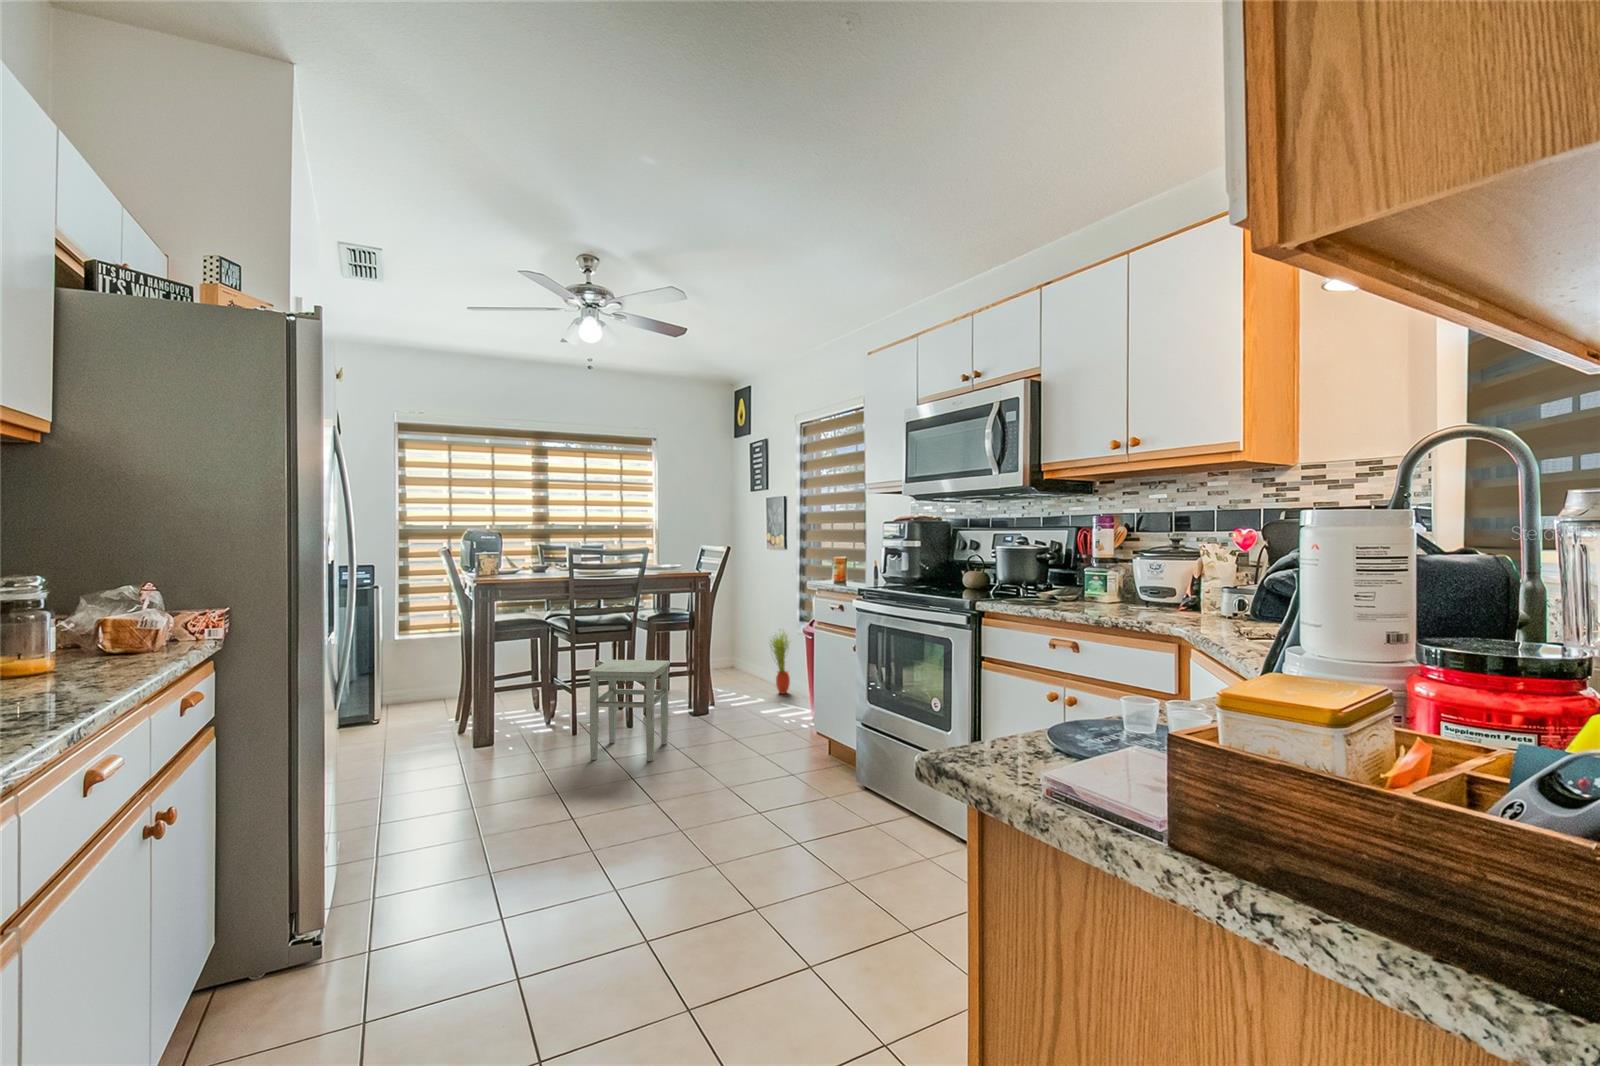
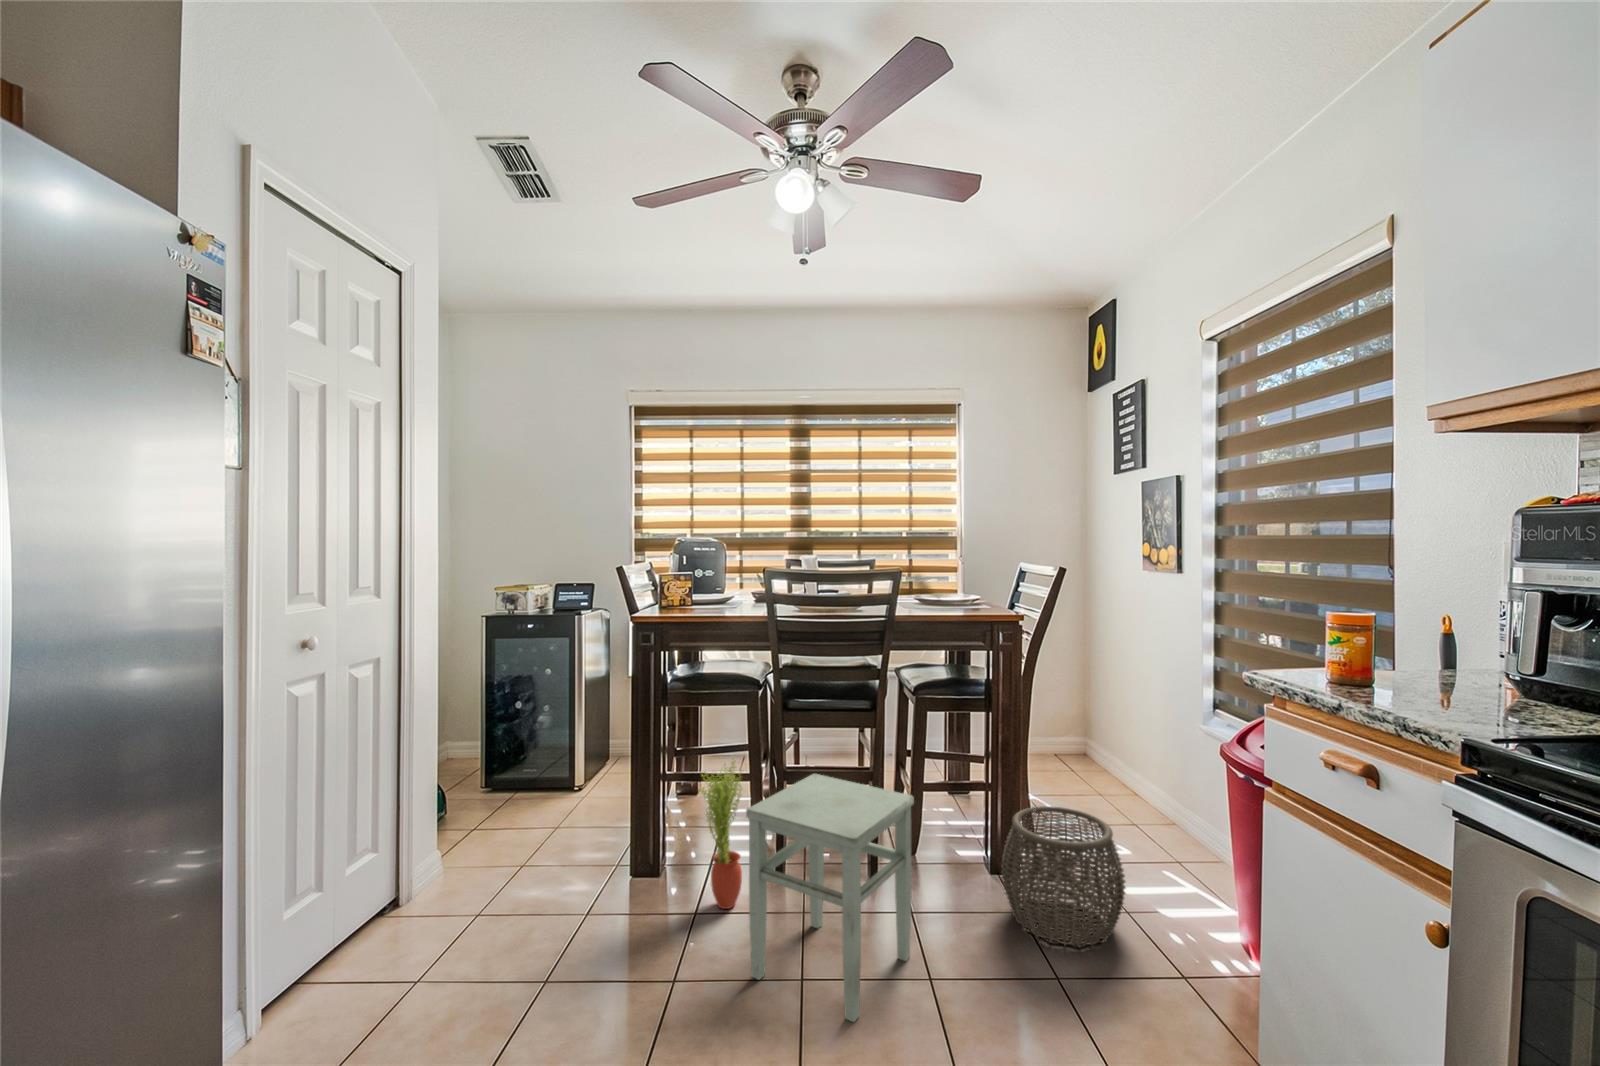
potted plant: present [770,629,790,694] -> present [699,759,742,909]
woven basket: none [706,670,765,730] -> present [1001,806,1126,948]

